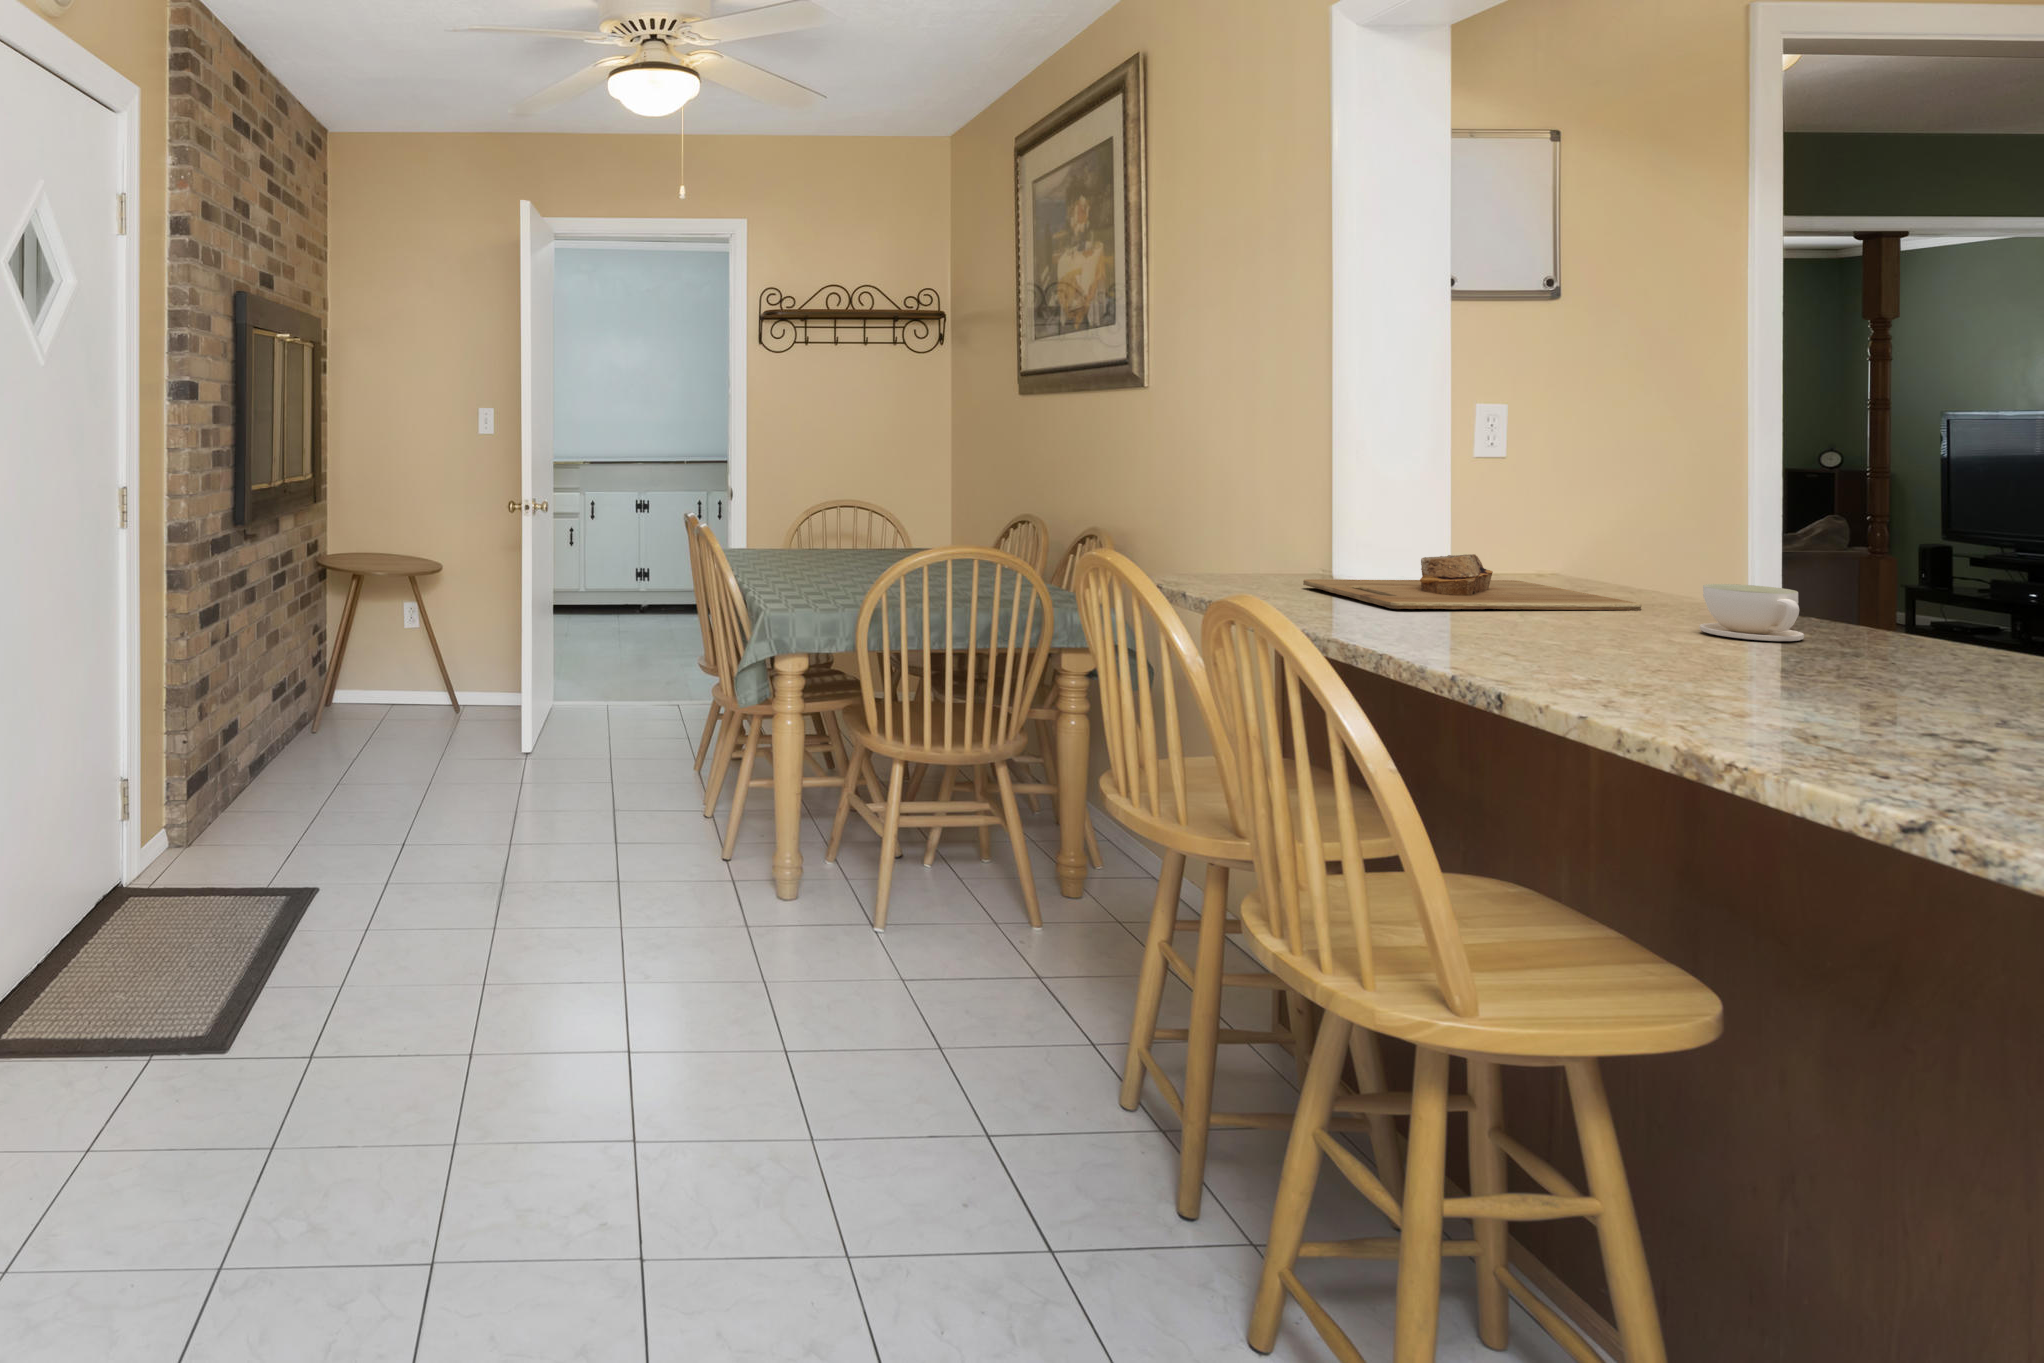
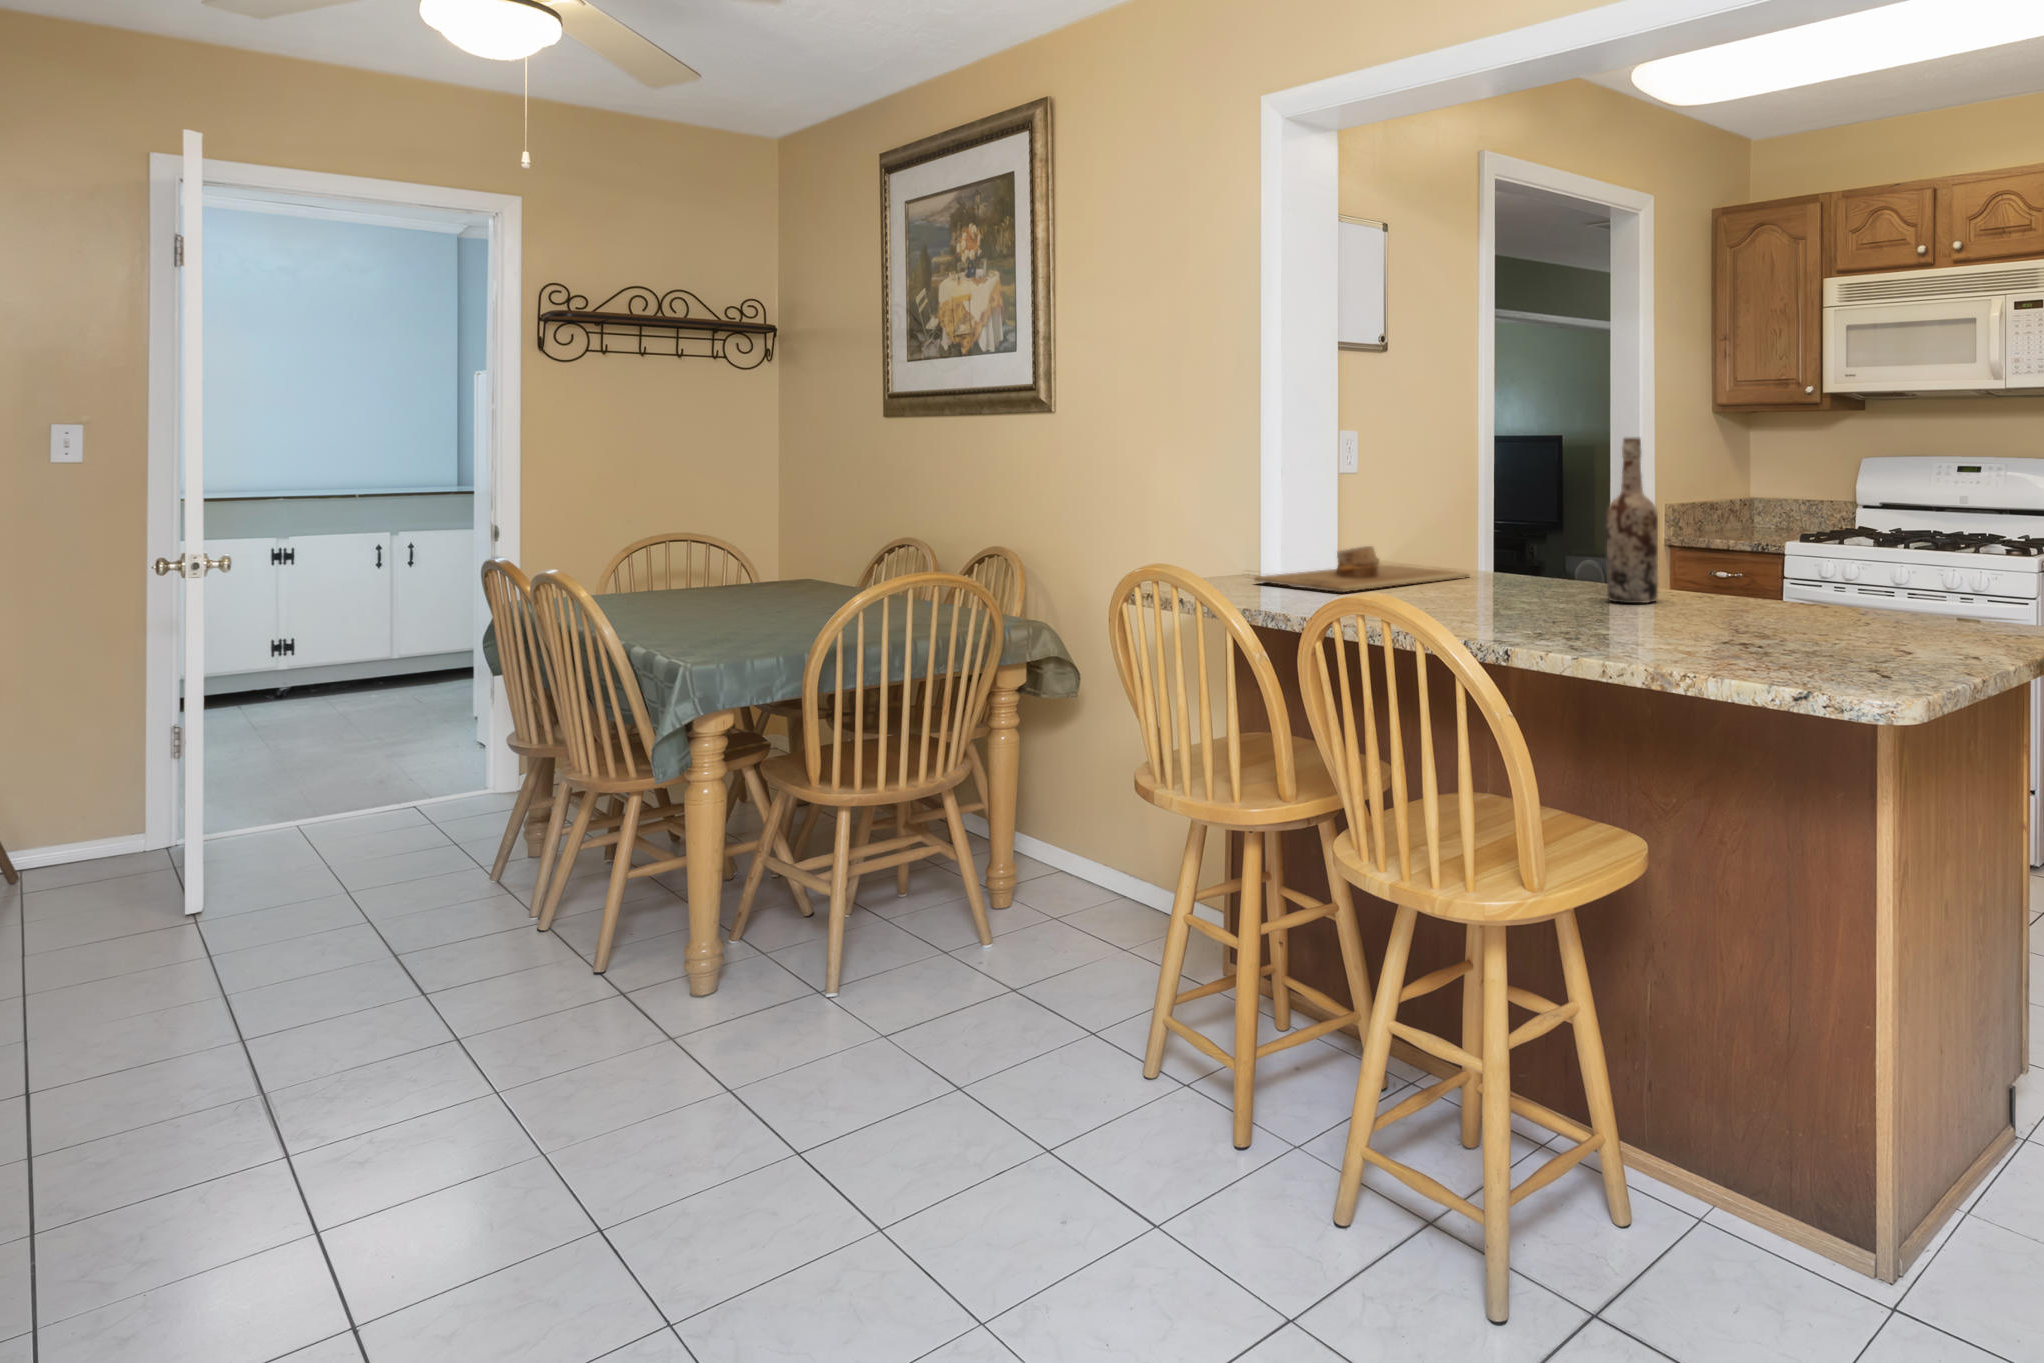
wine bottle: none [1826,413,1942,680] -> present [1606,438,1658,603]
coffee cup: present [1699,584,1804,641] -> none [1520,553,1574,589]

